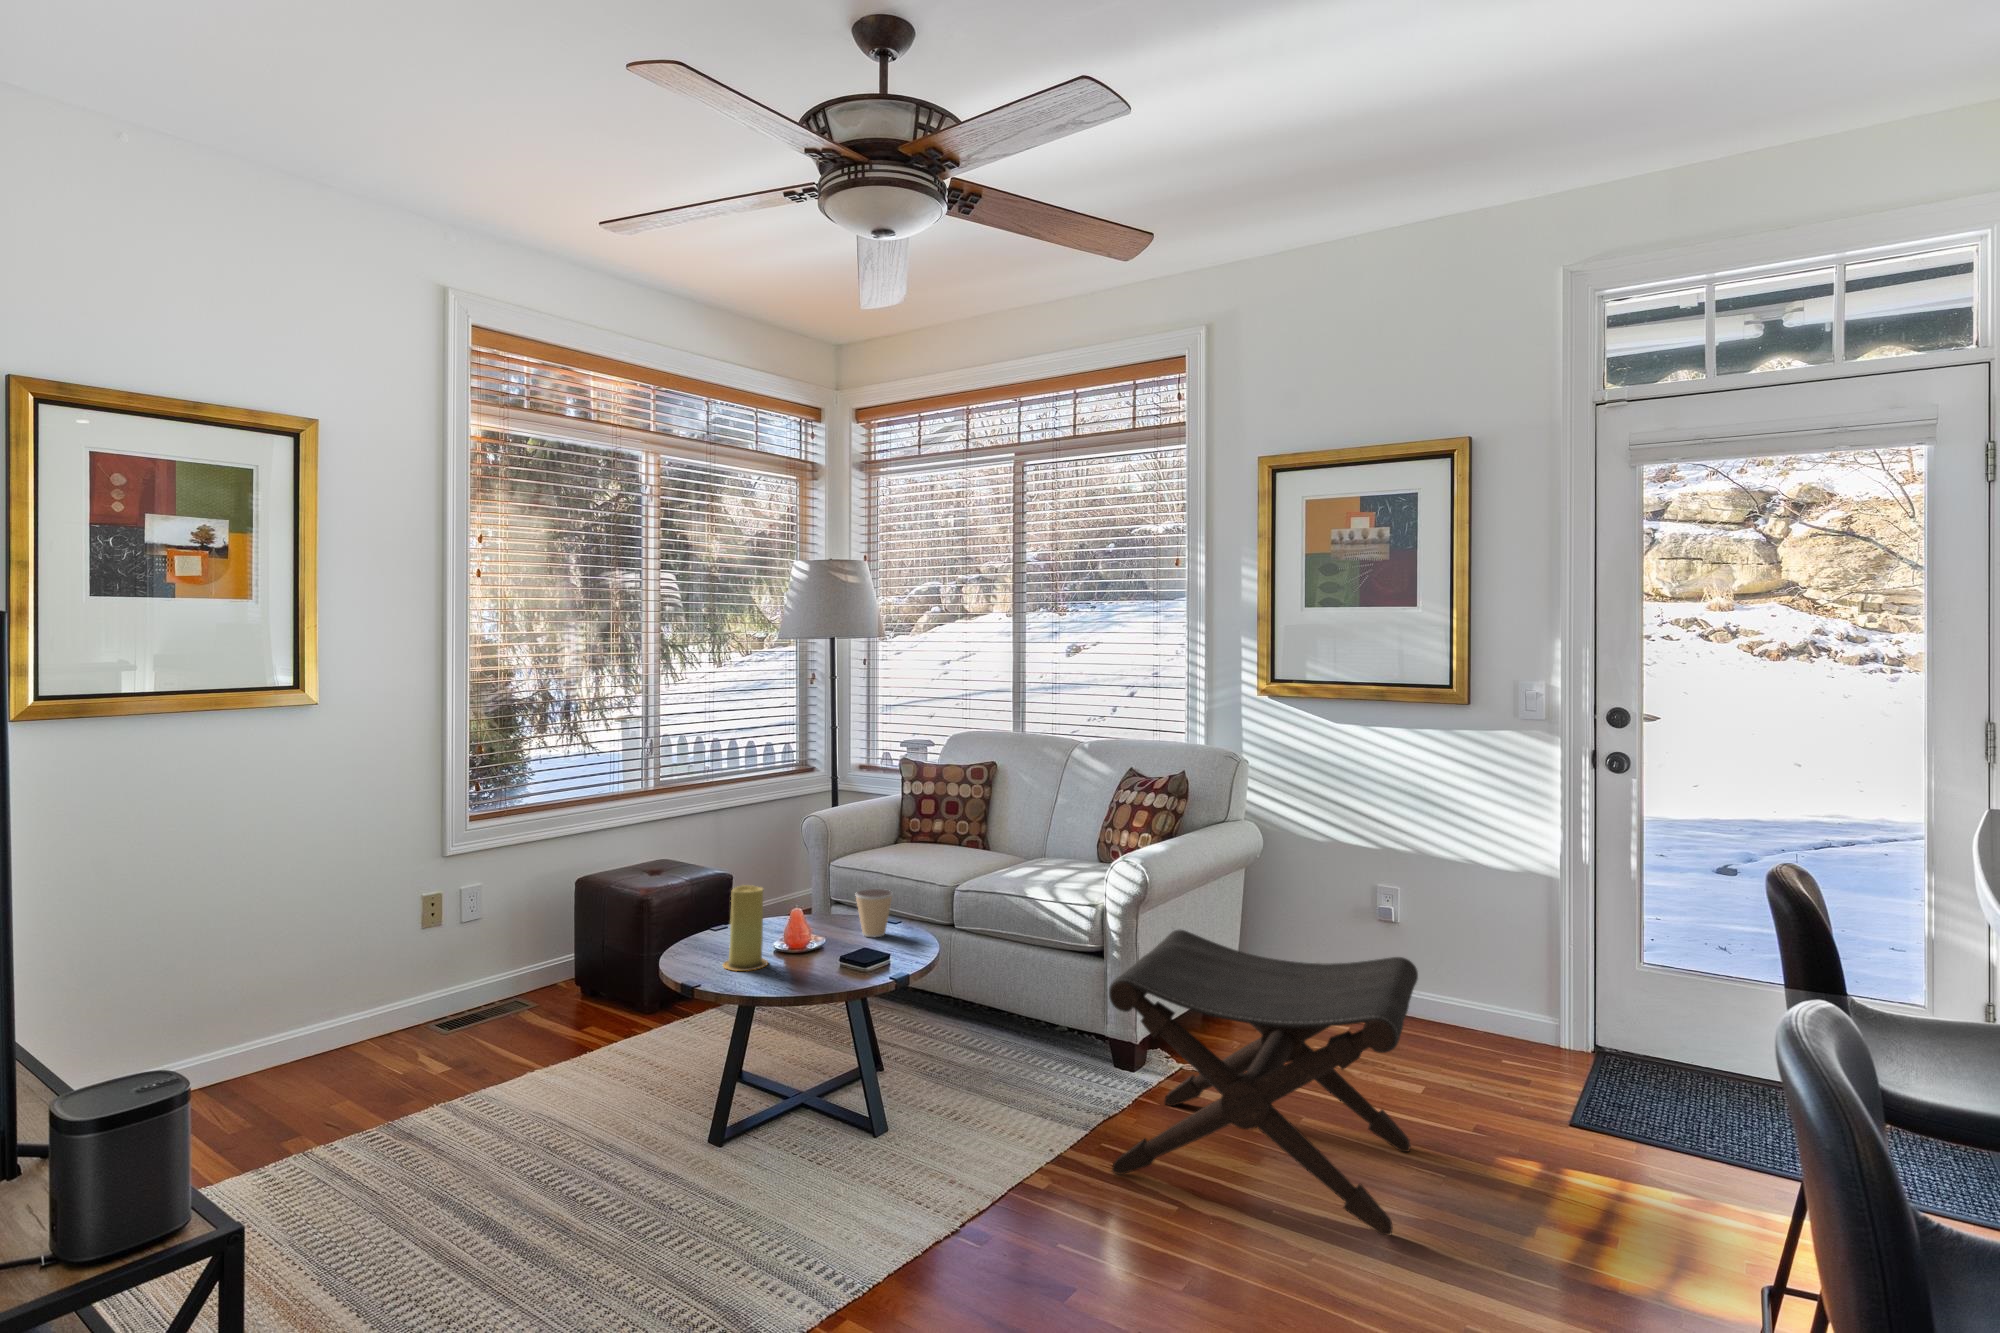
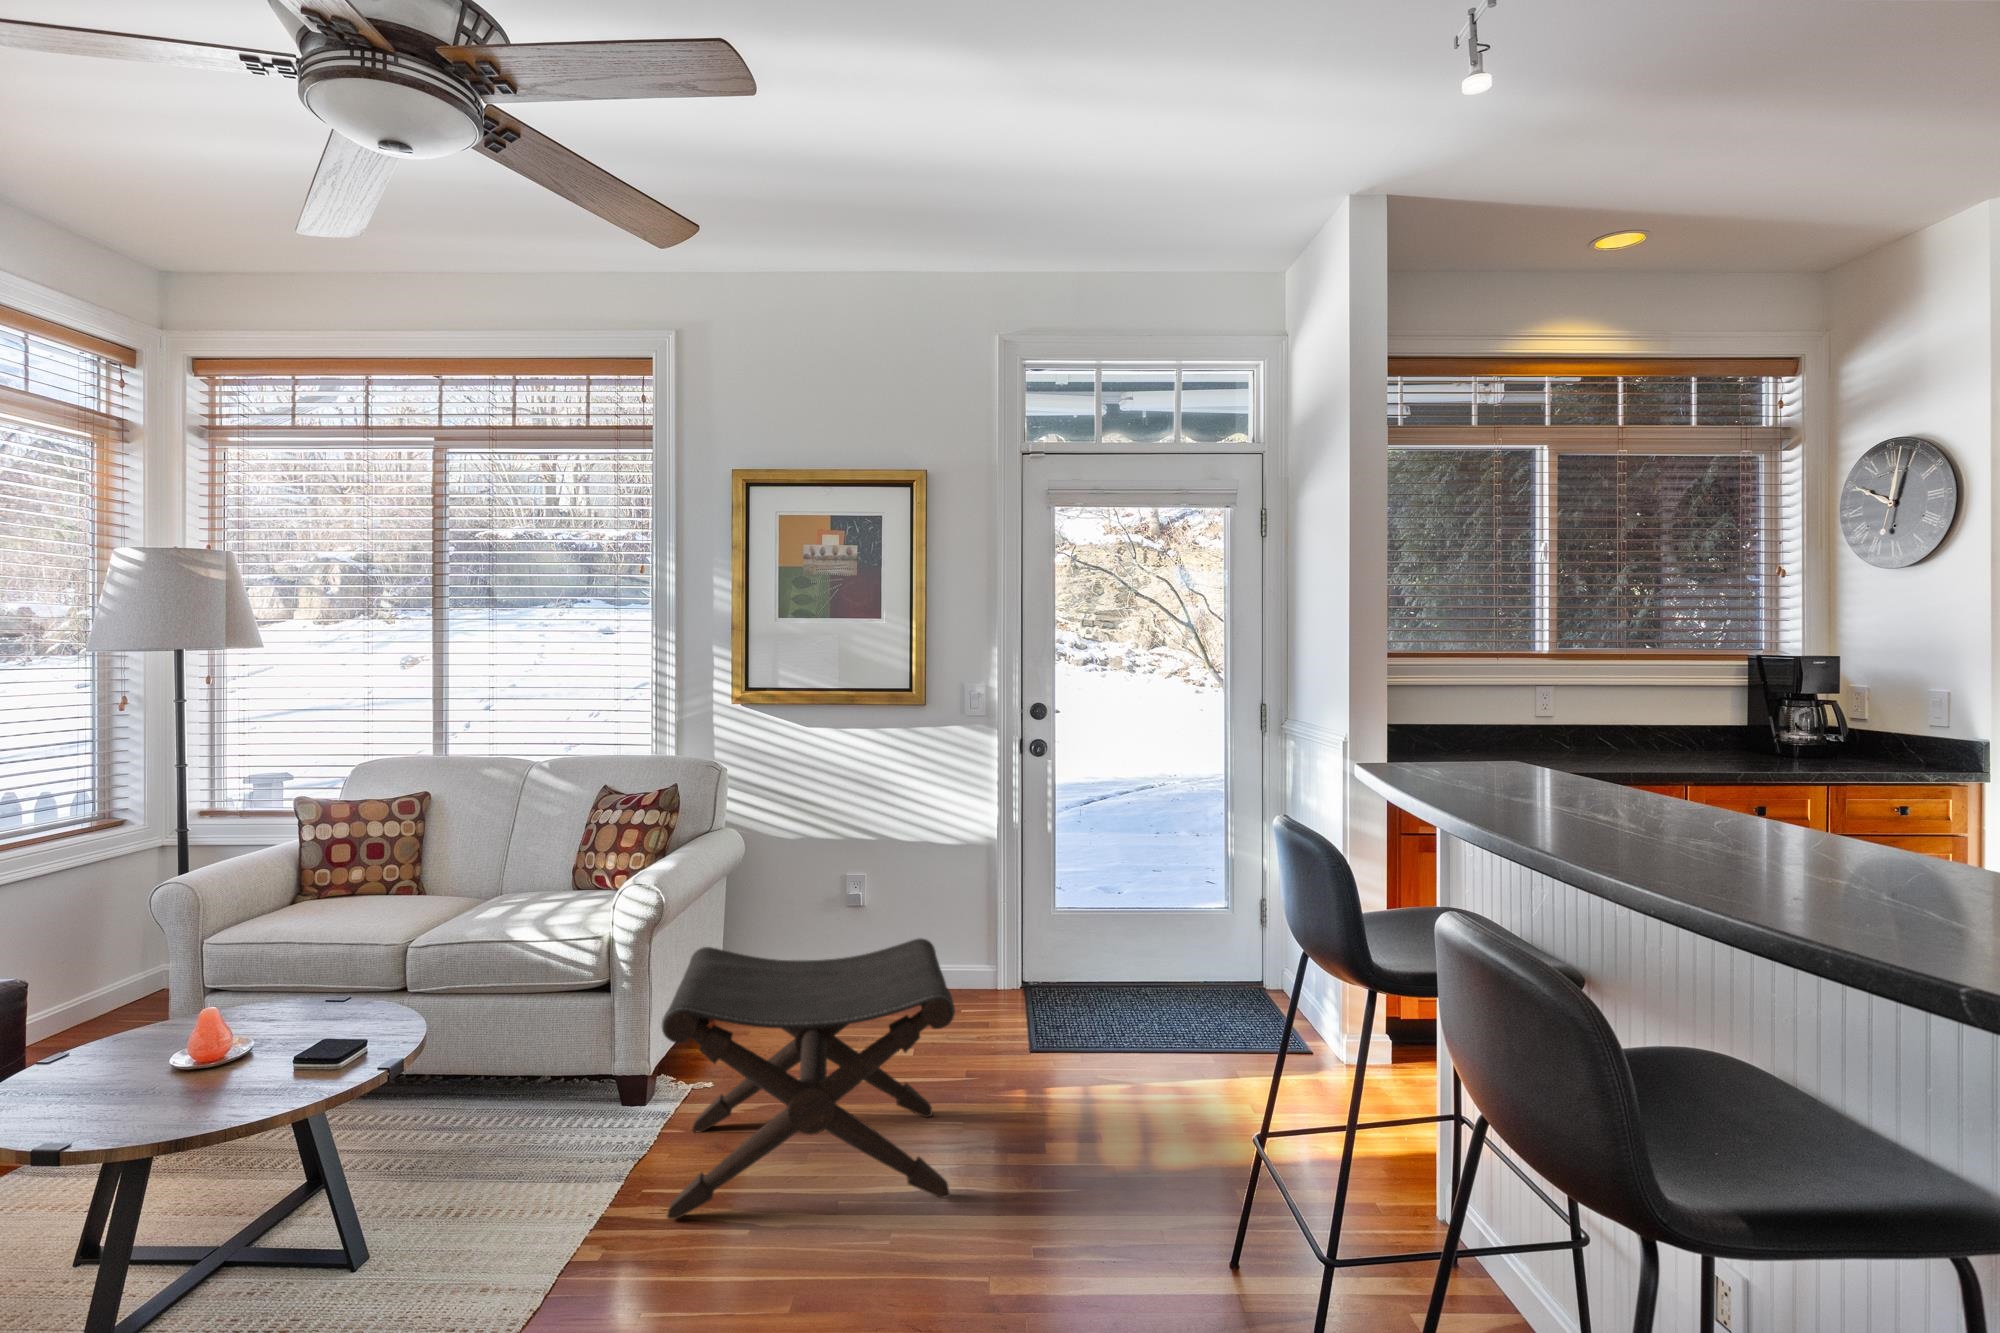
candle: present [723,885,767,971] -> none [95,982,174,1105]
coffee cup: present [856,889,893,937] -> none [289,958,345,1021]

